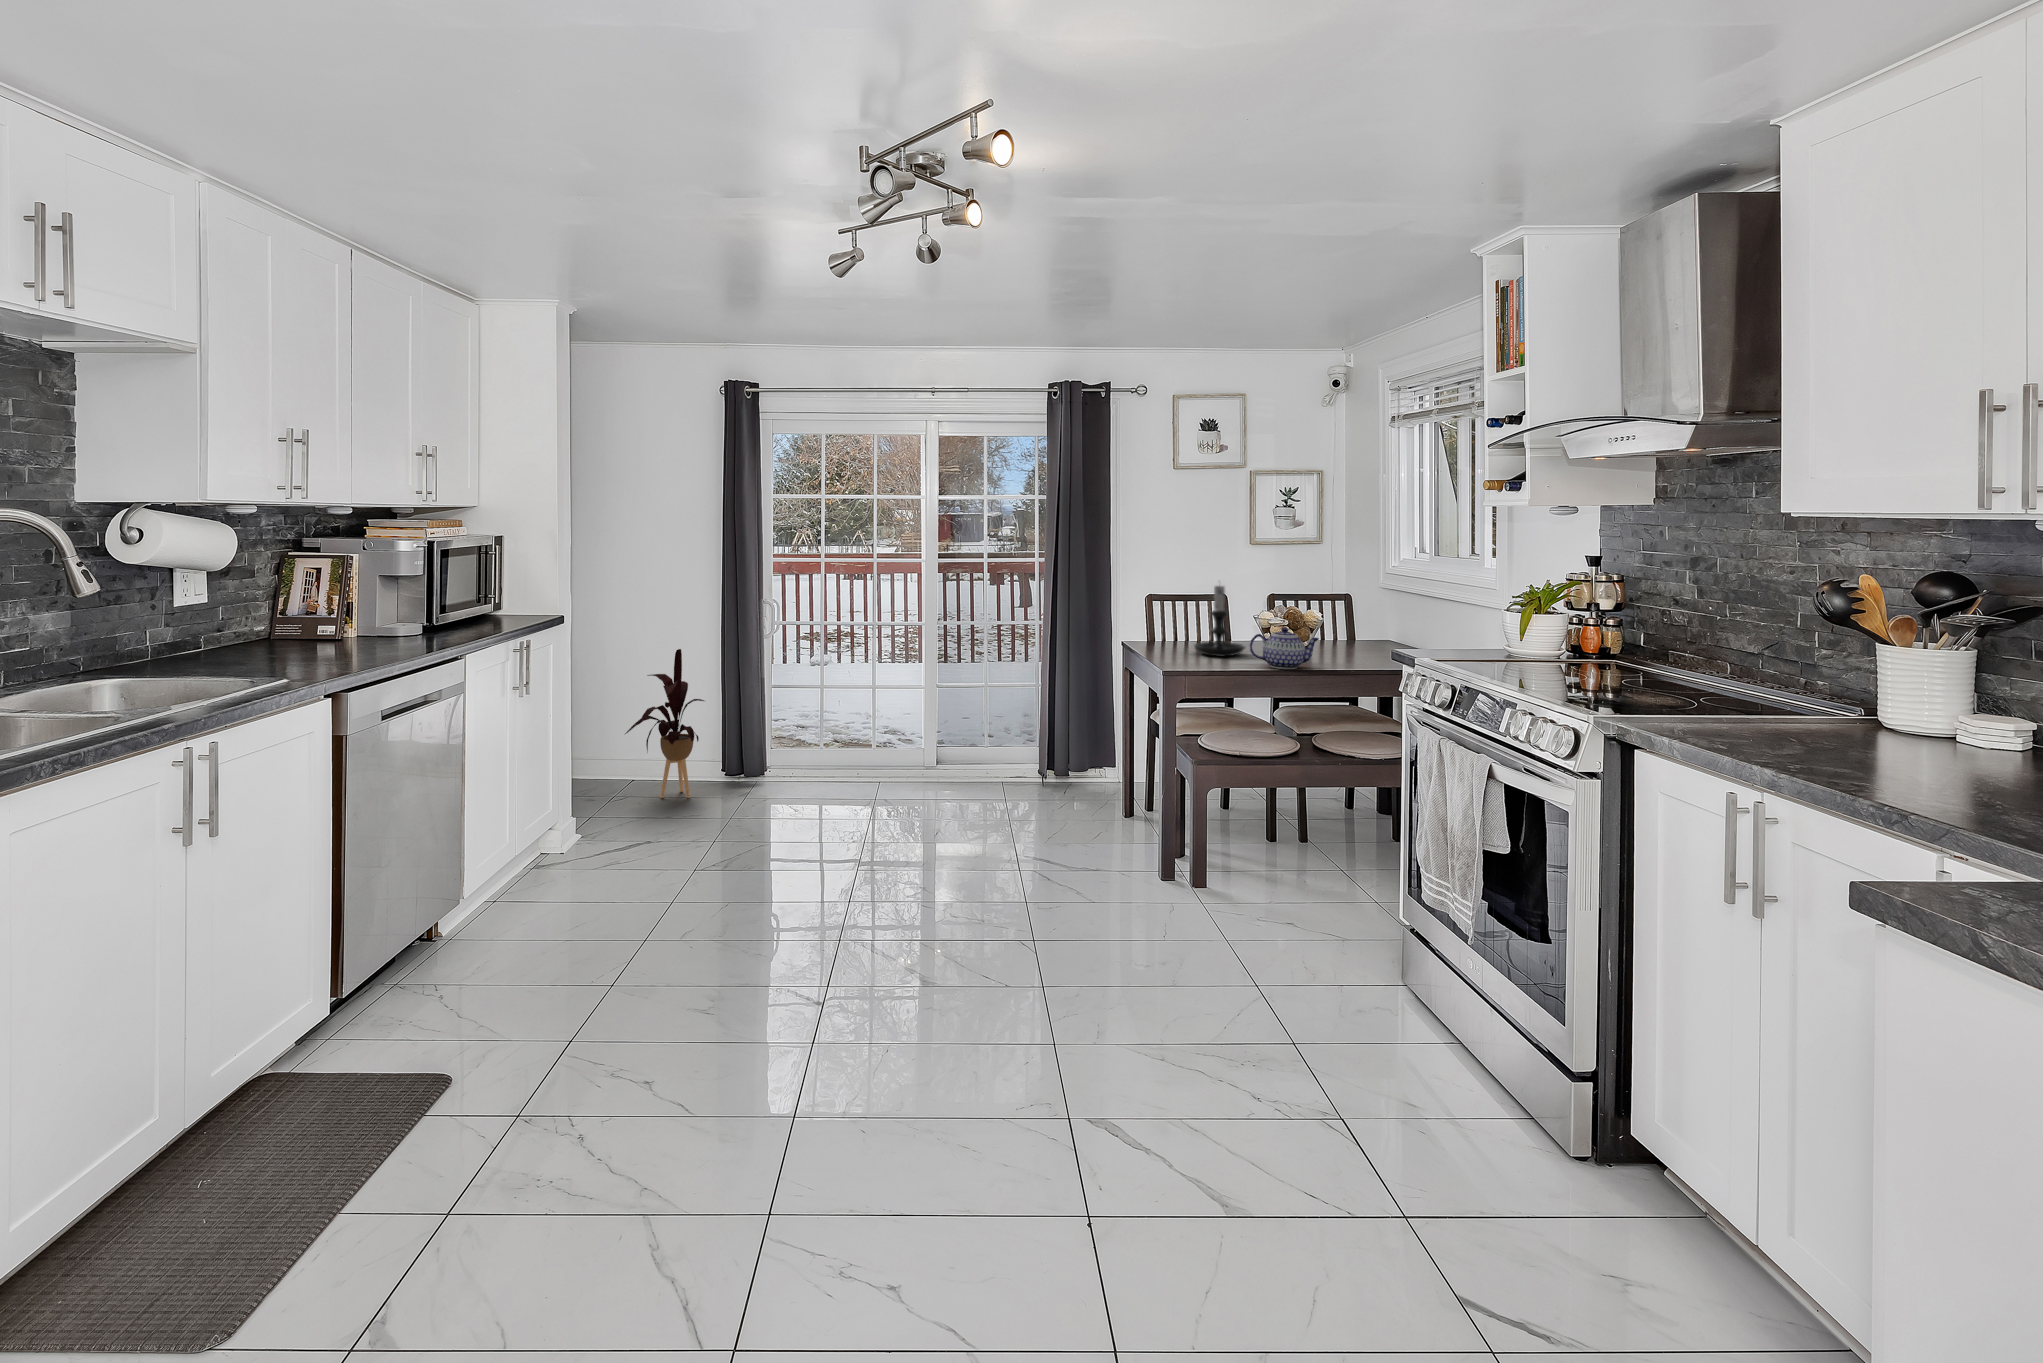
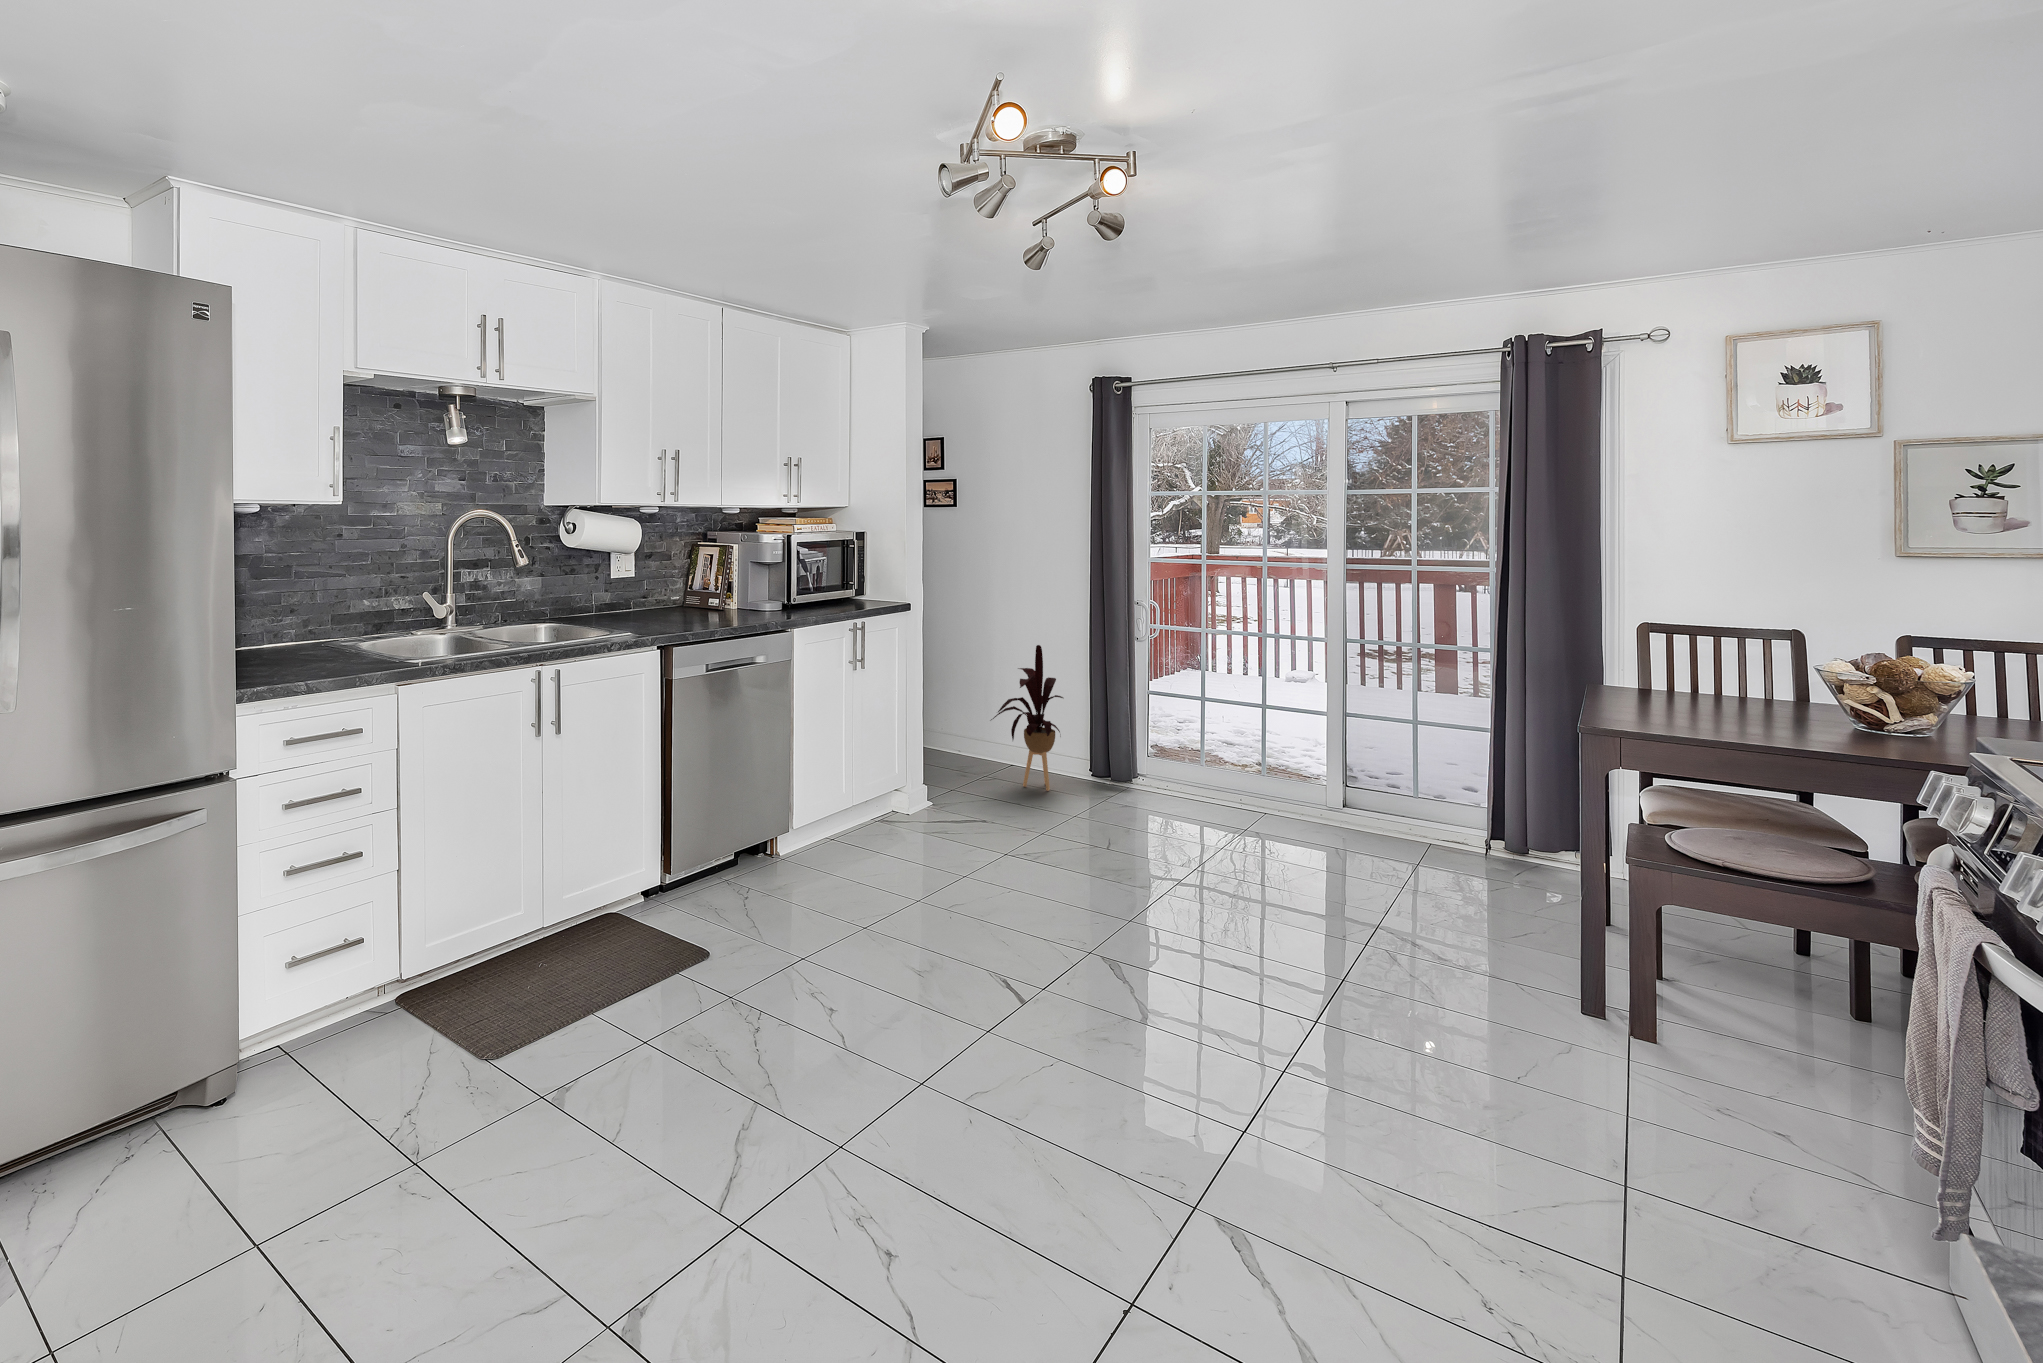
candle holder: present [1194,586,1245,656] -> none [1643,600,1737,708]
teapot: present [1250,627,1319,669] -> none [1710,671,1847,734]

